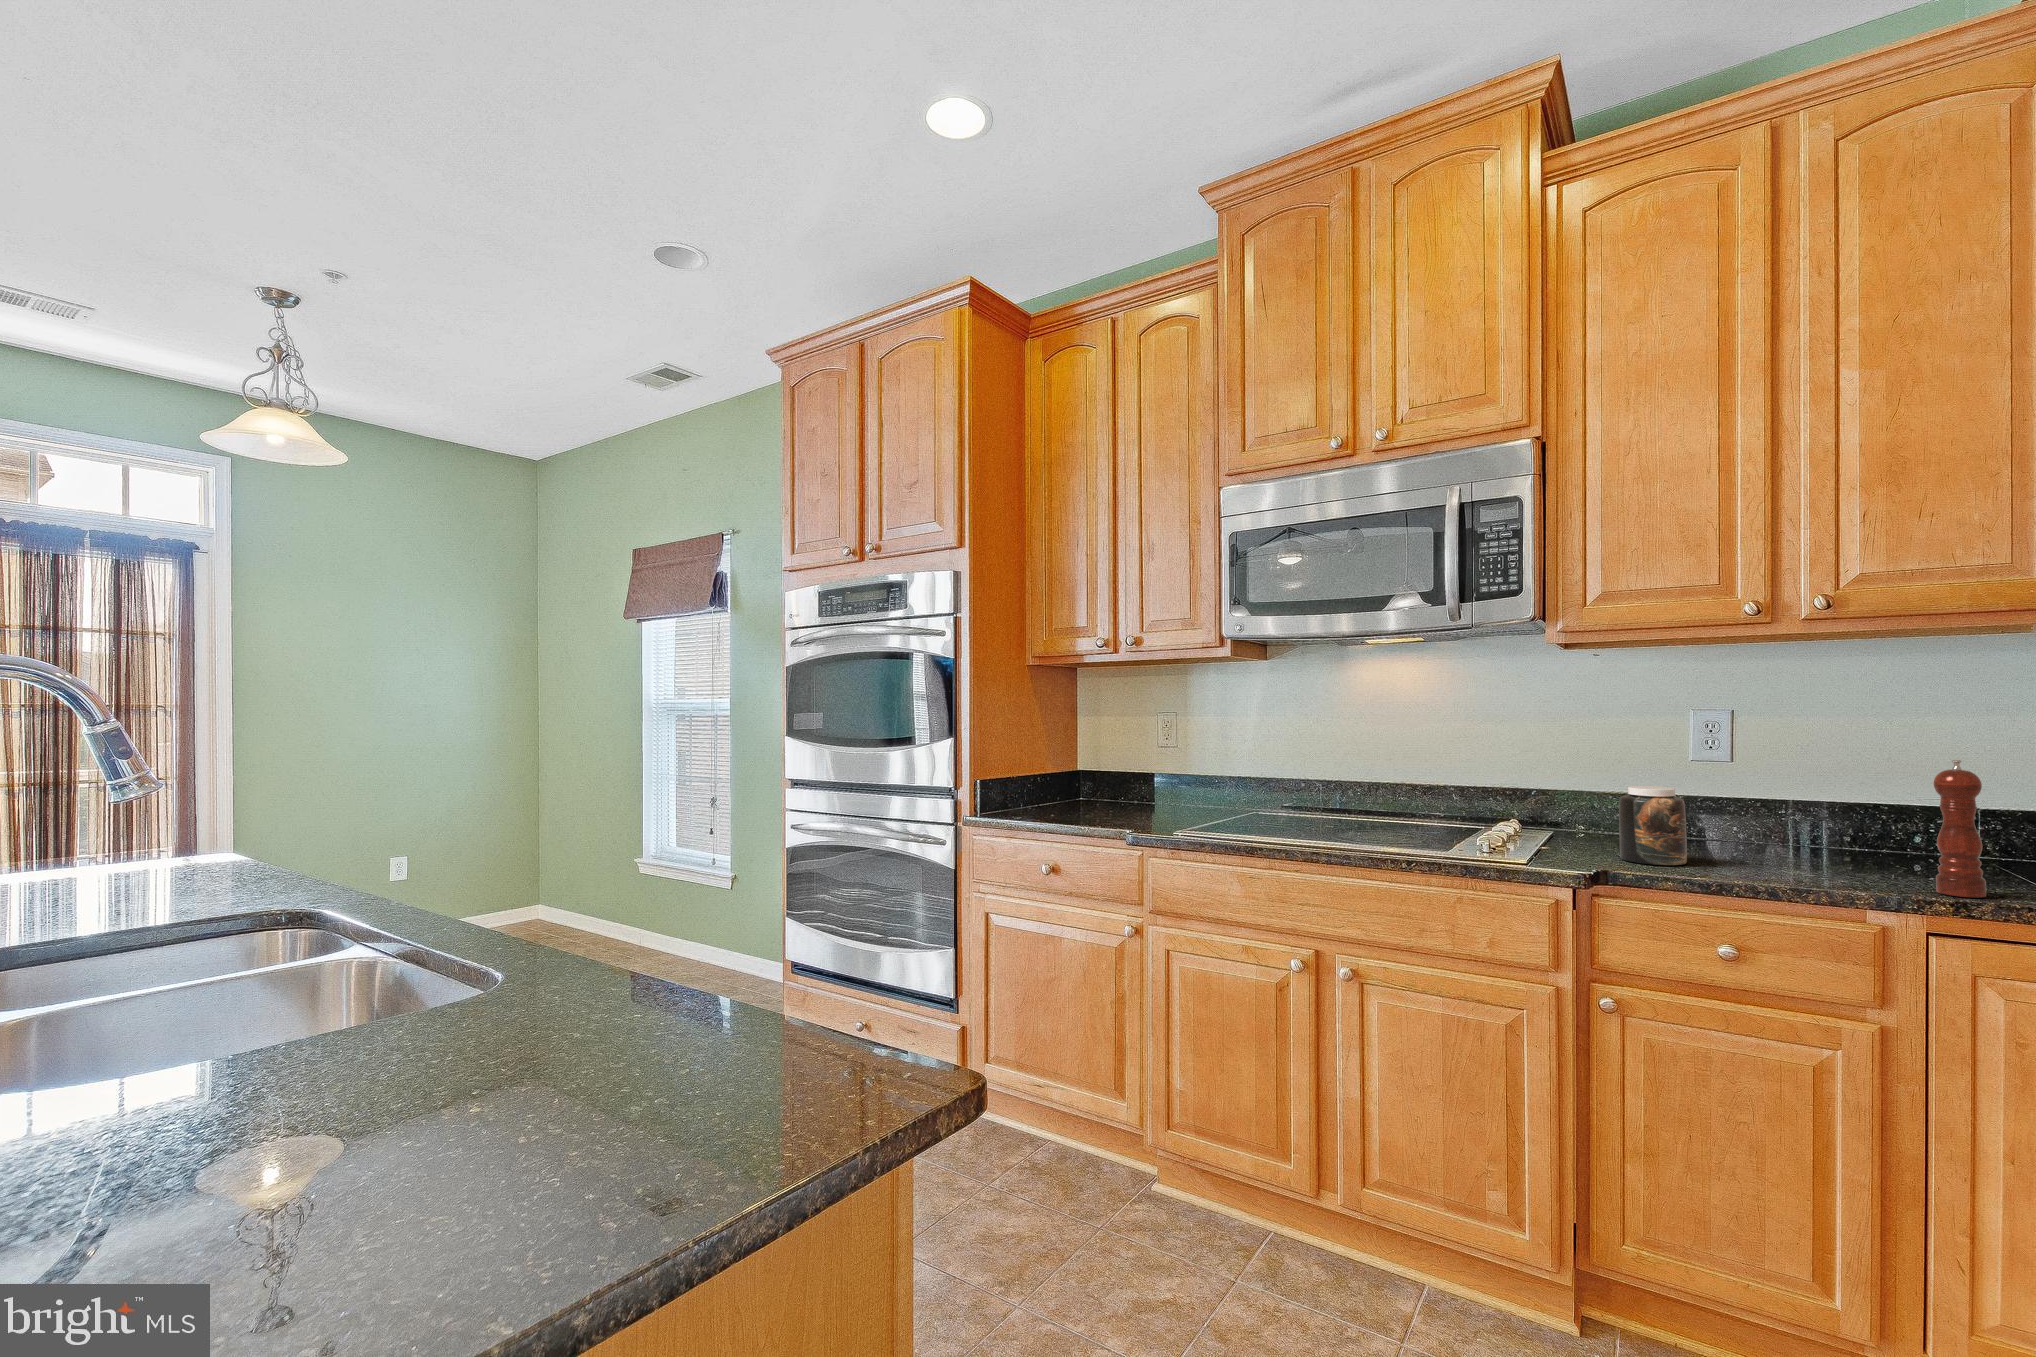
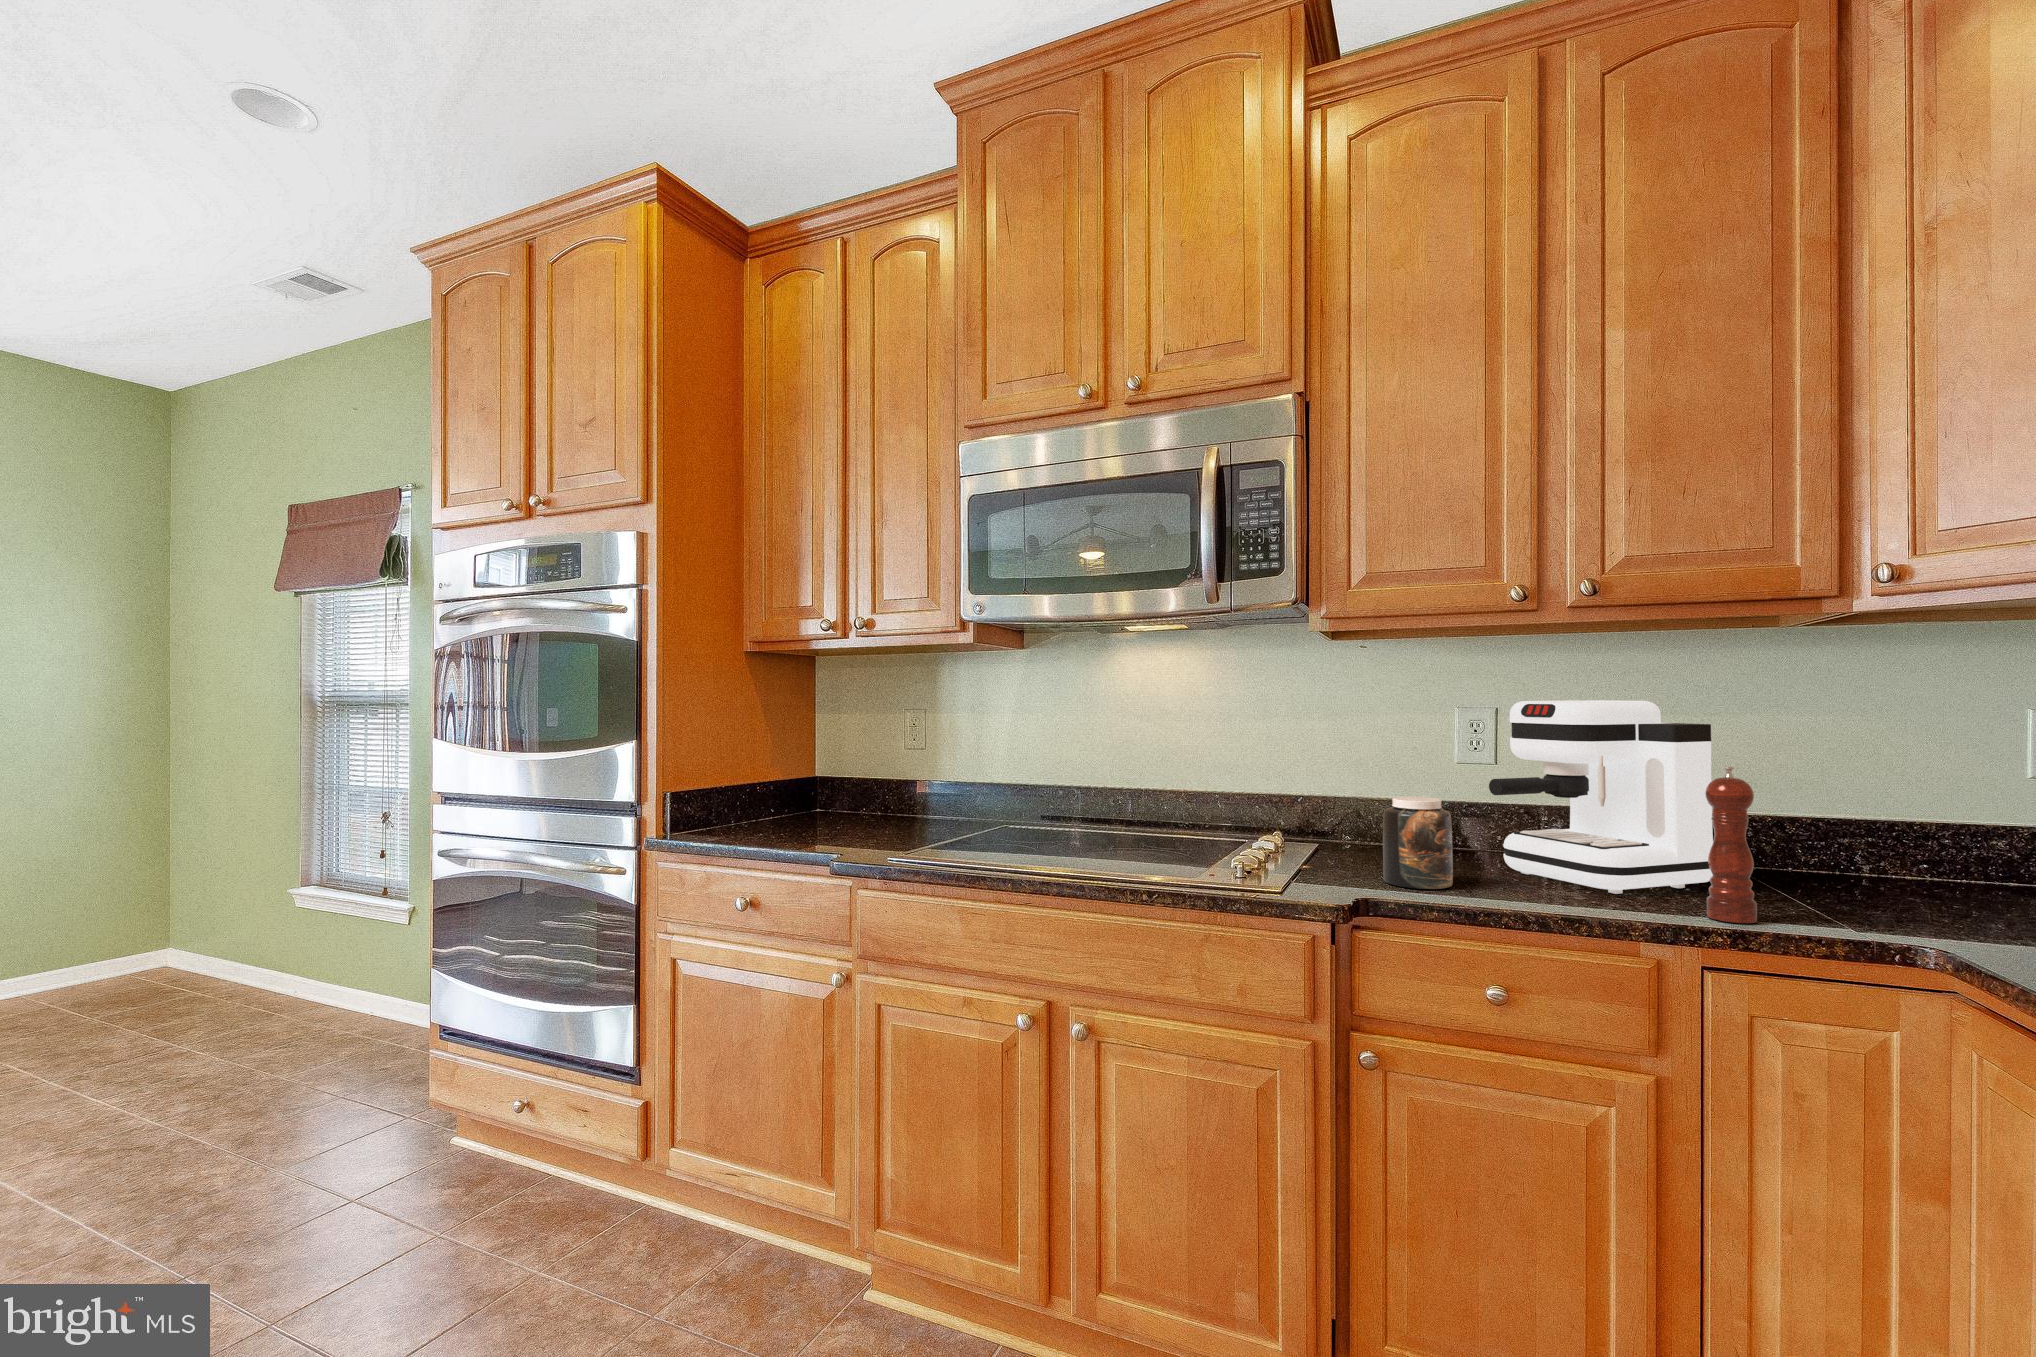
coffee maker: none [1722,702,1953,874] -> present [1489,700,1713,894]

